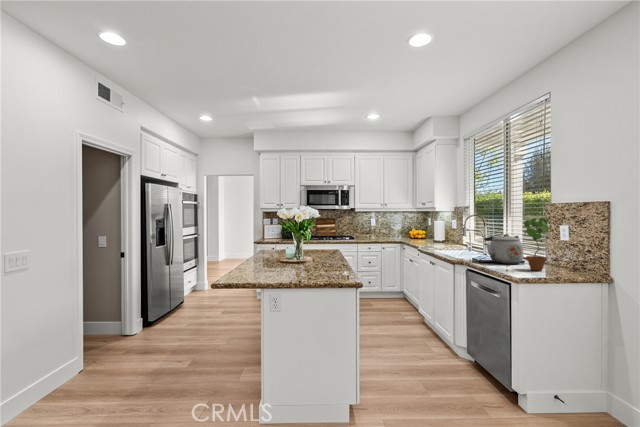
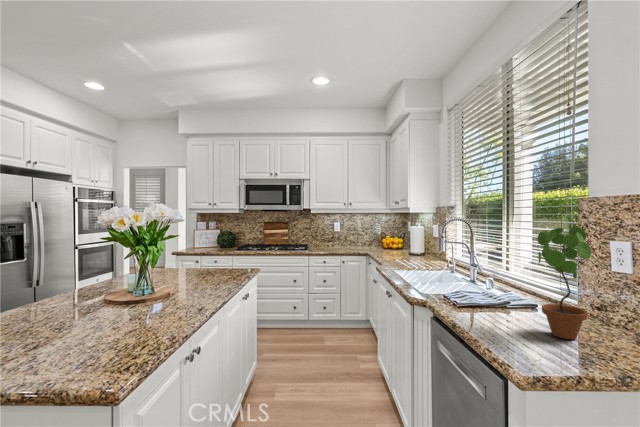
kettle: present [484,234,523,264] -> none [465,255,535,311]

